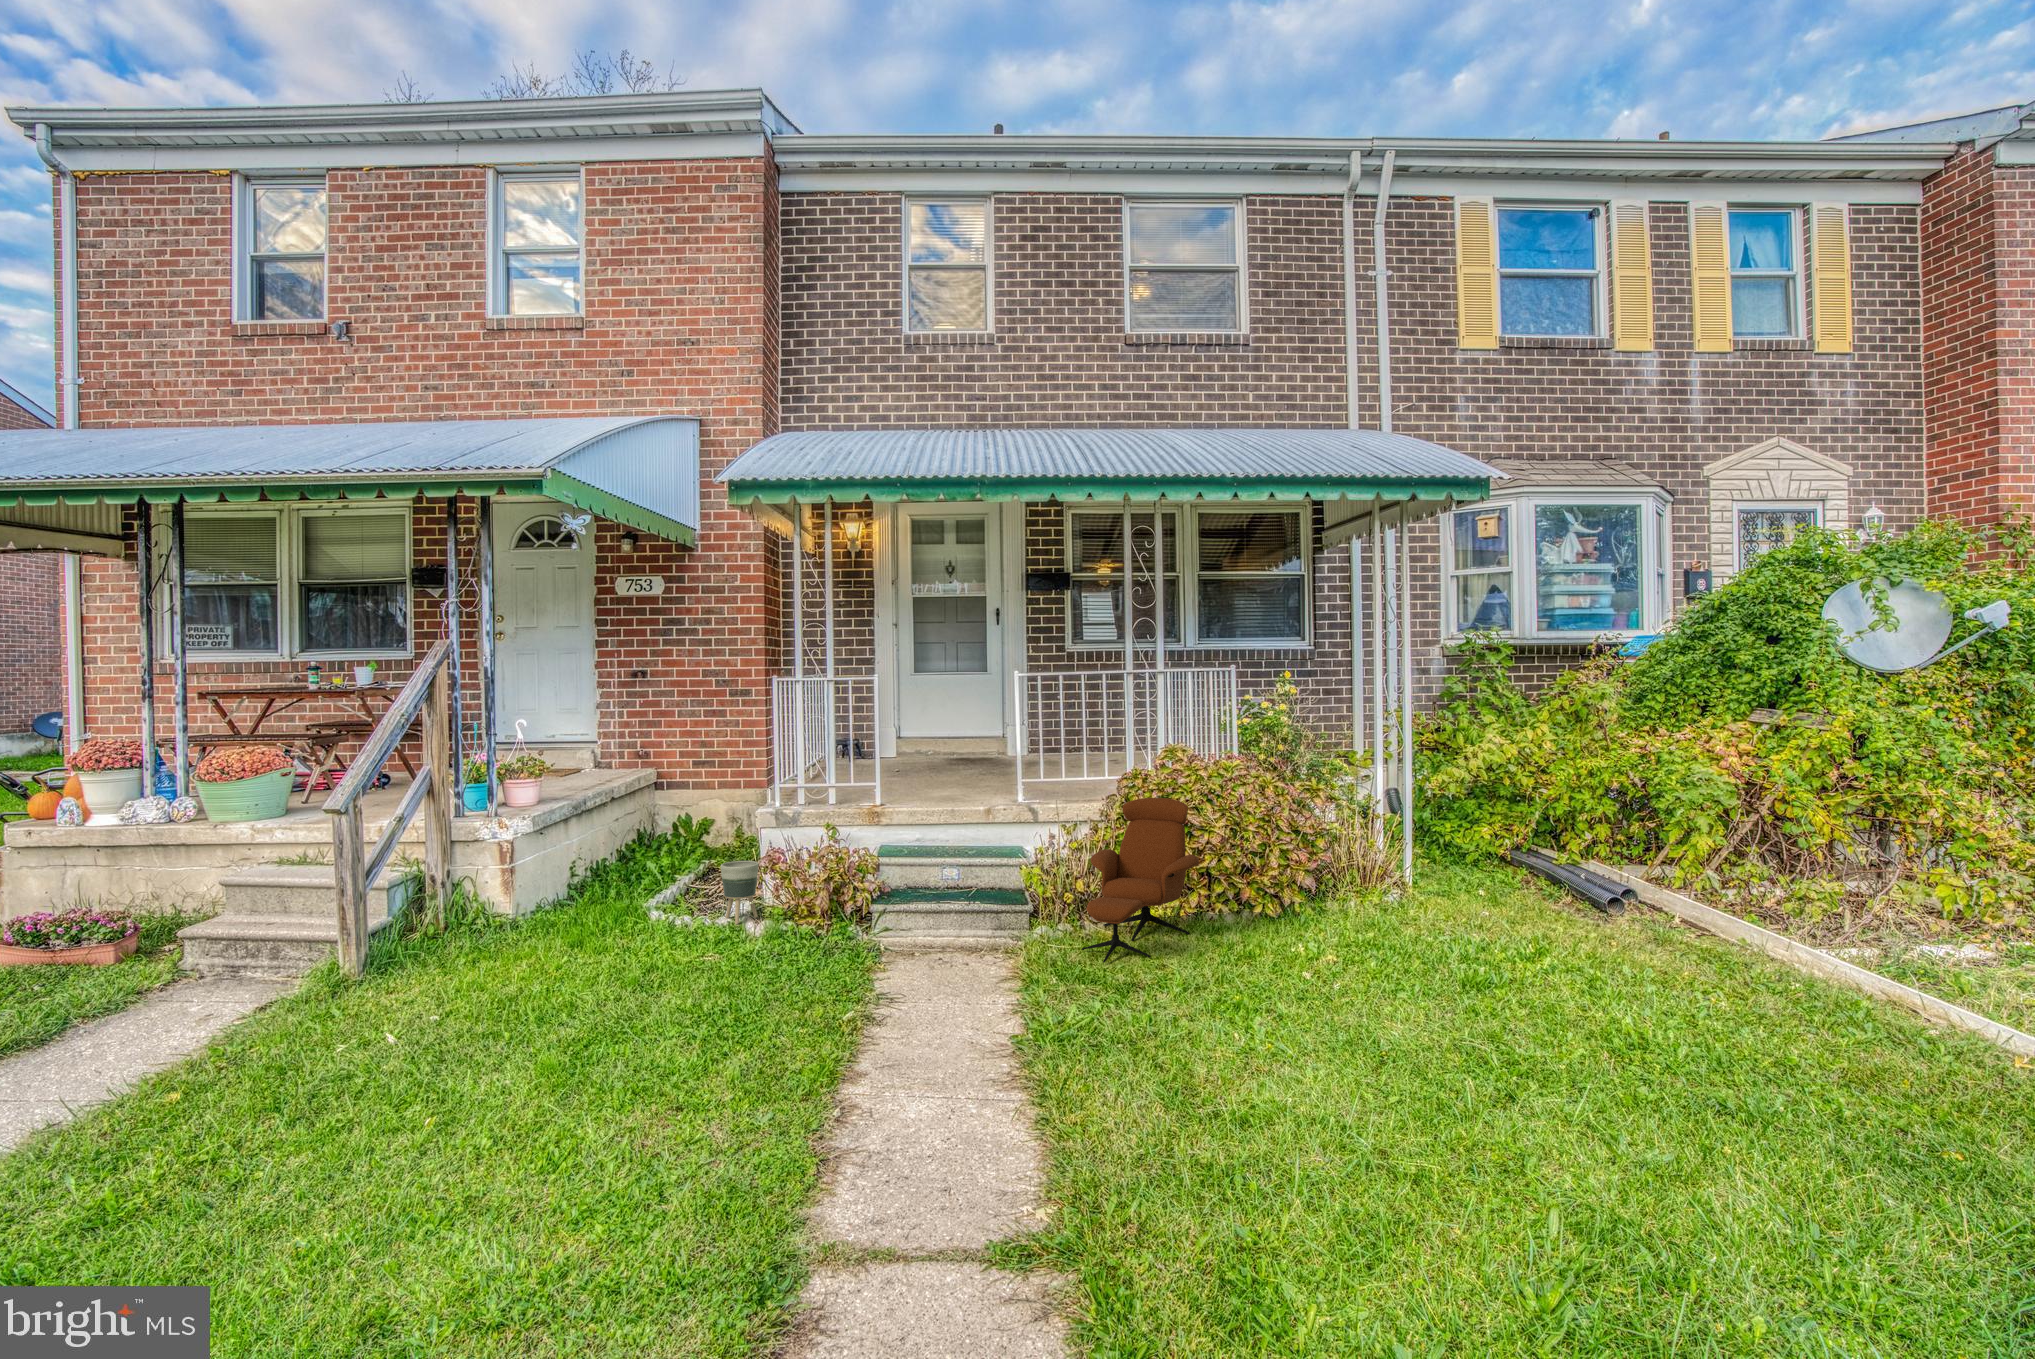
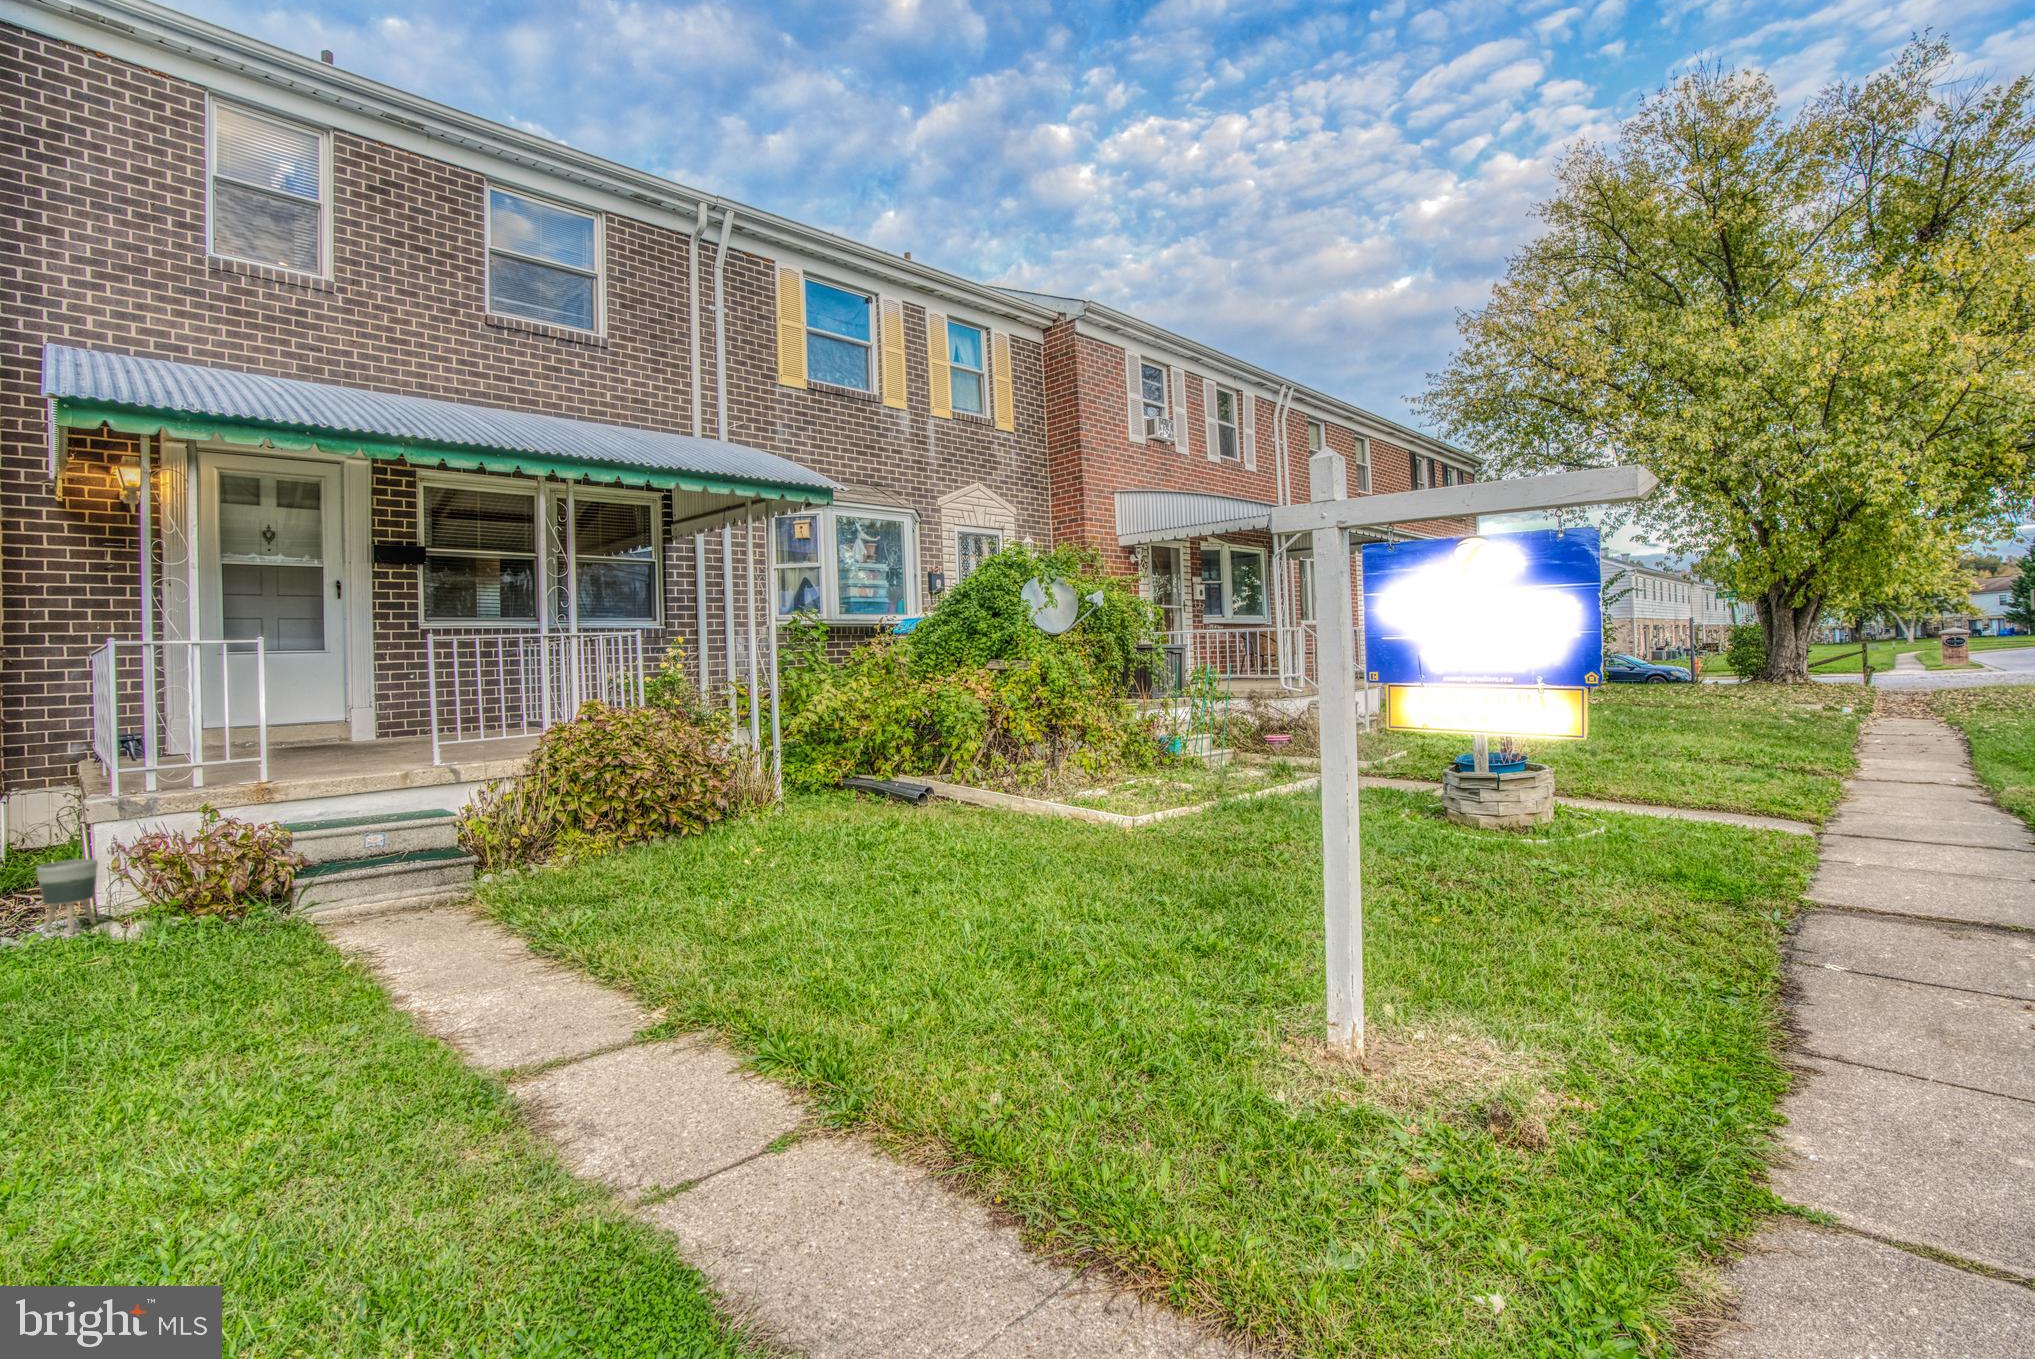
lounge chair: present [1082,798,1199,963] -> none [541,745,644,884]

